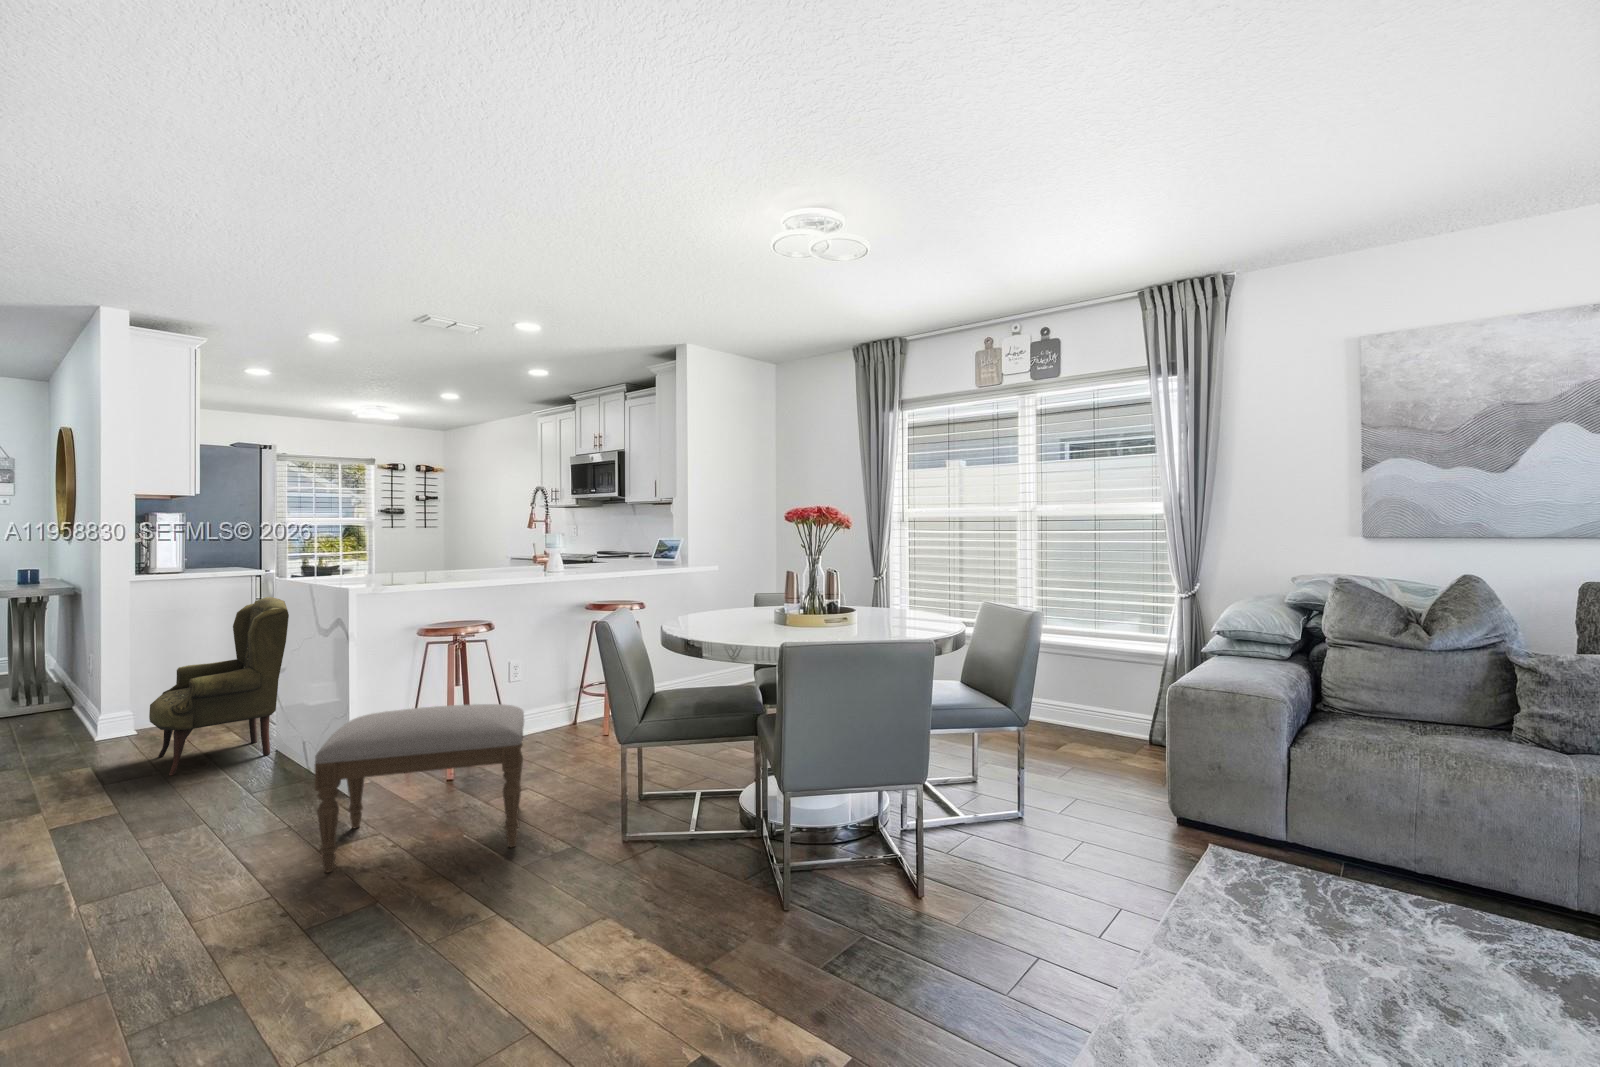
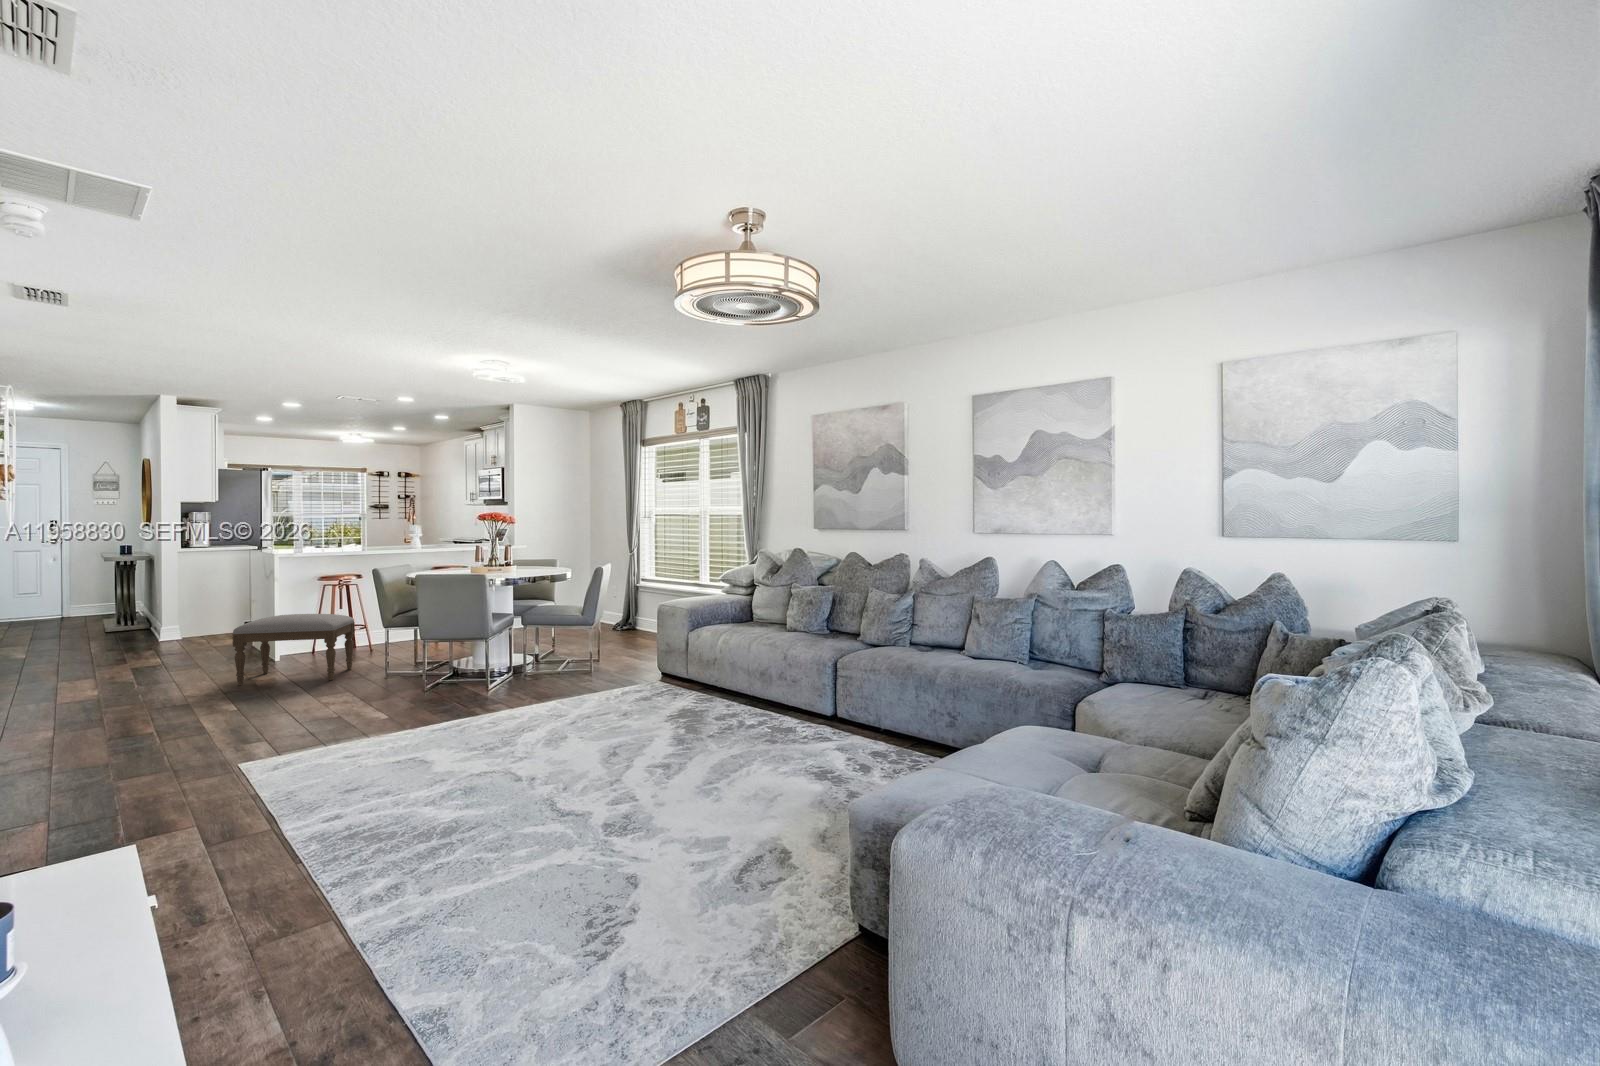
armchair: present [149,597,289,775] -> none [180,562,255,656]

